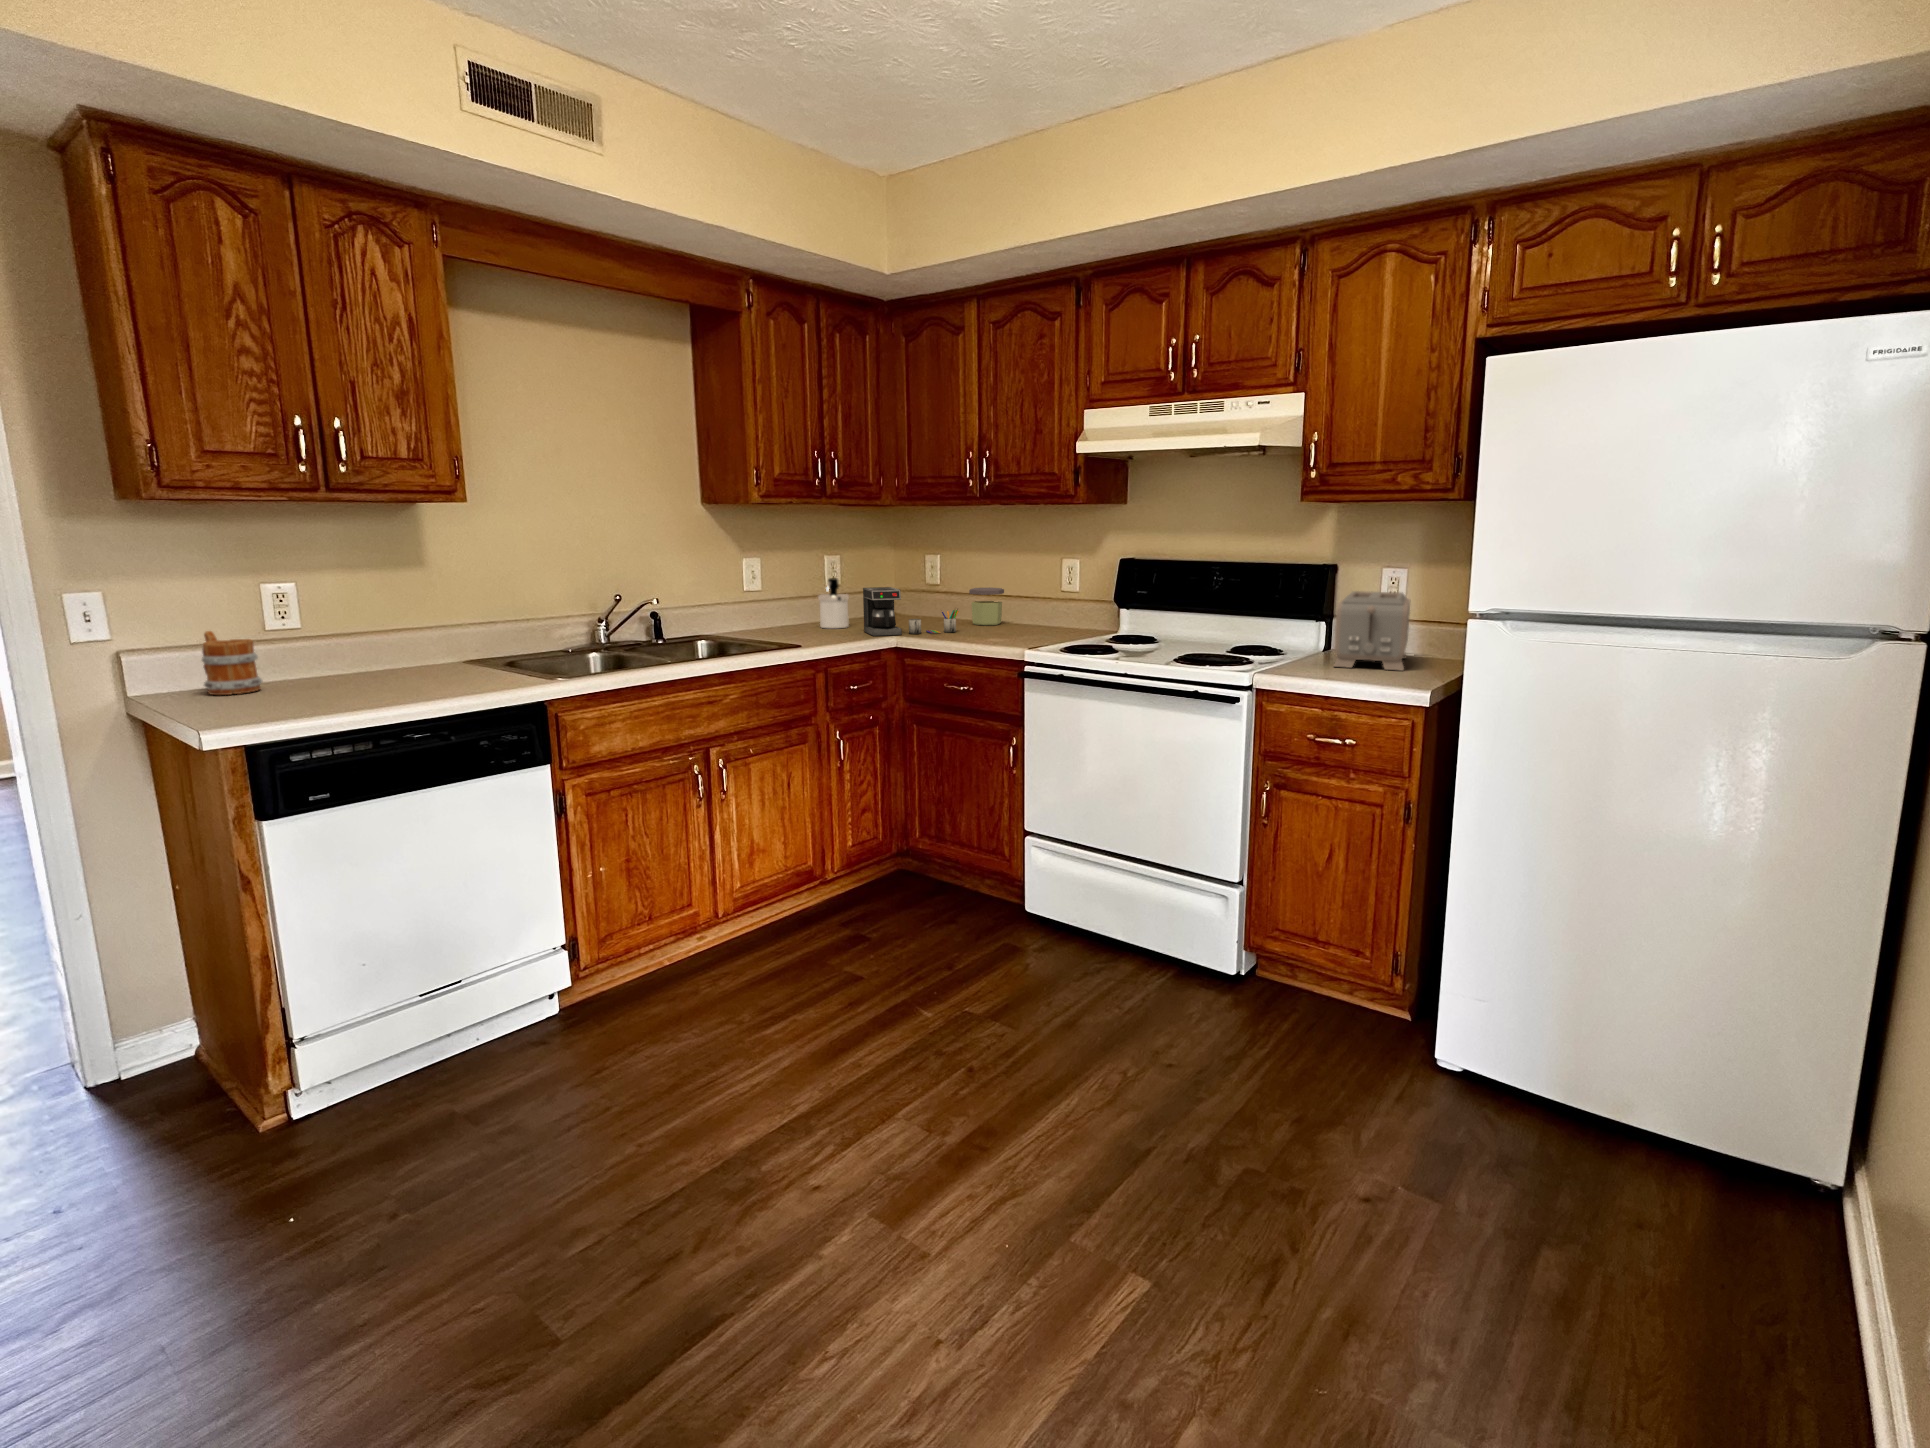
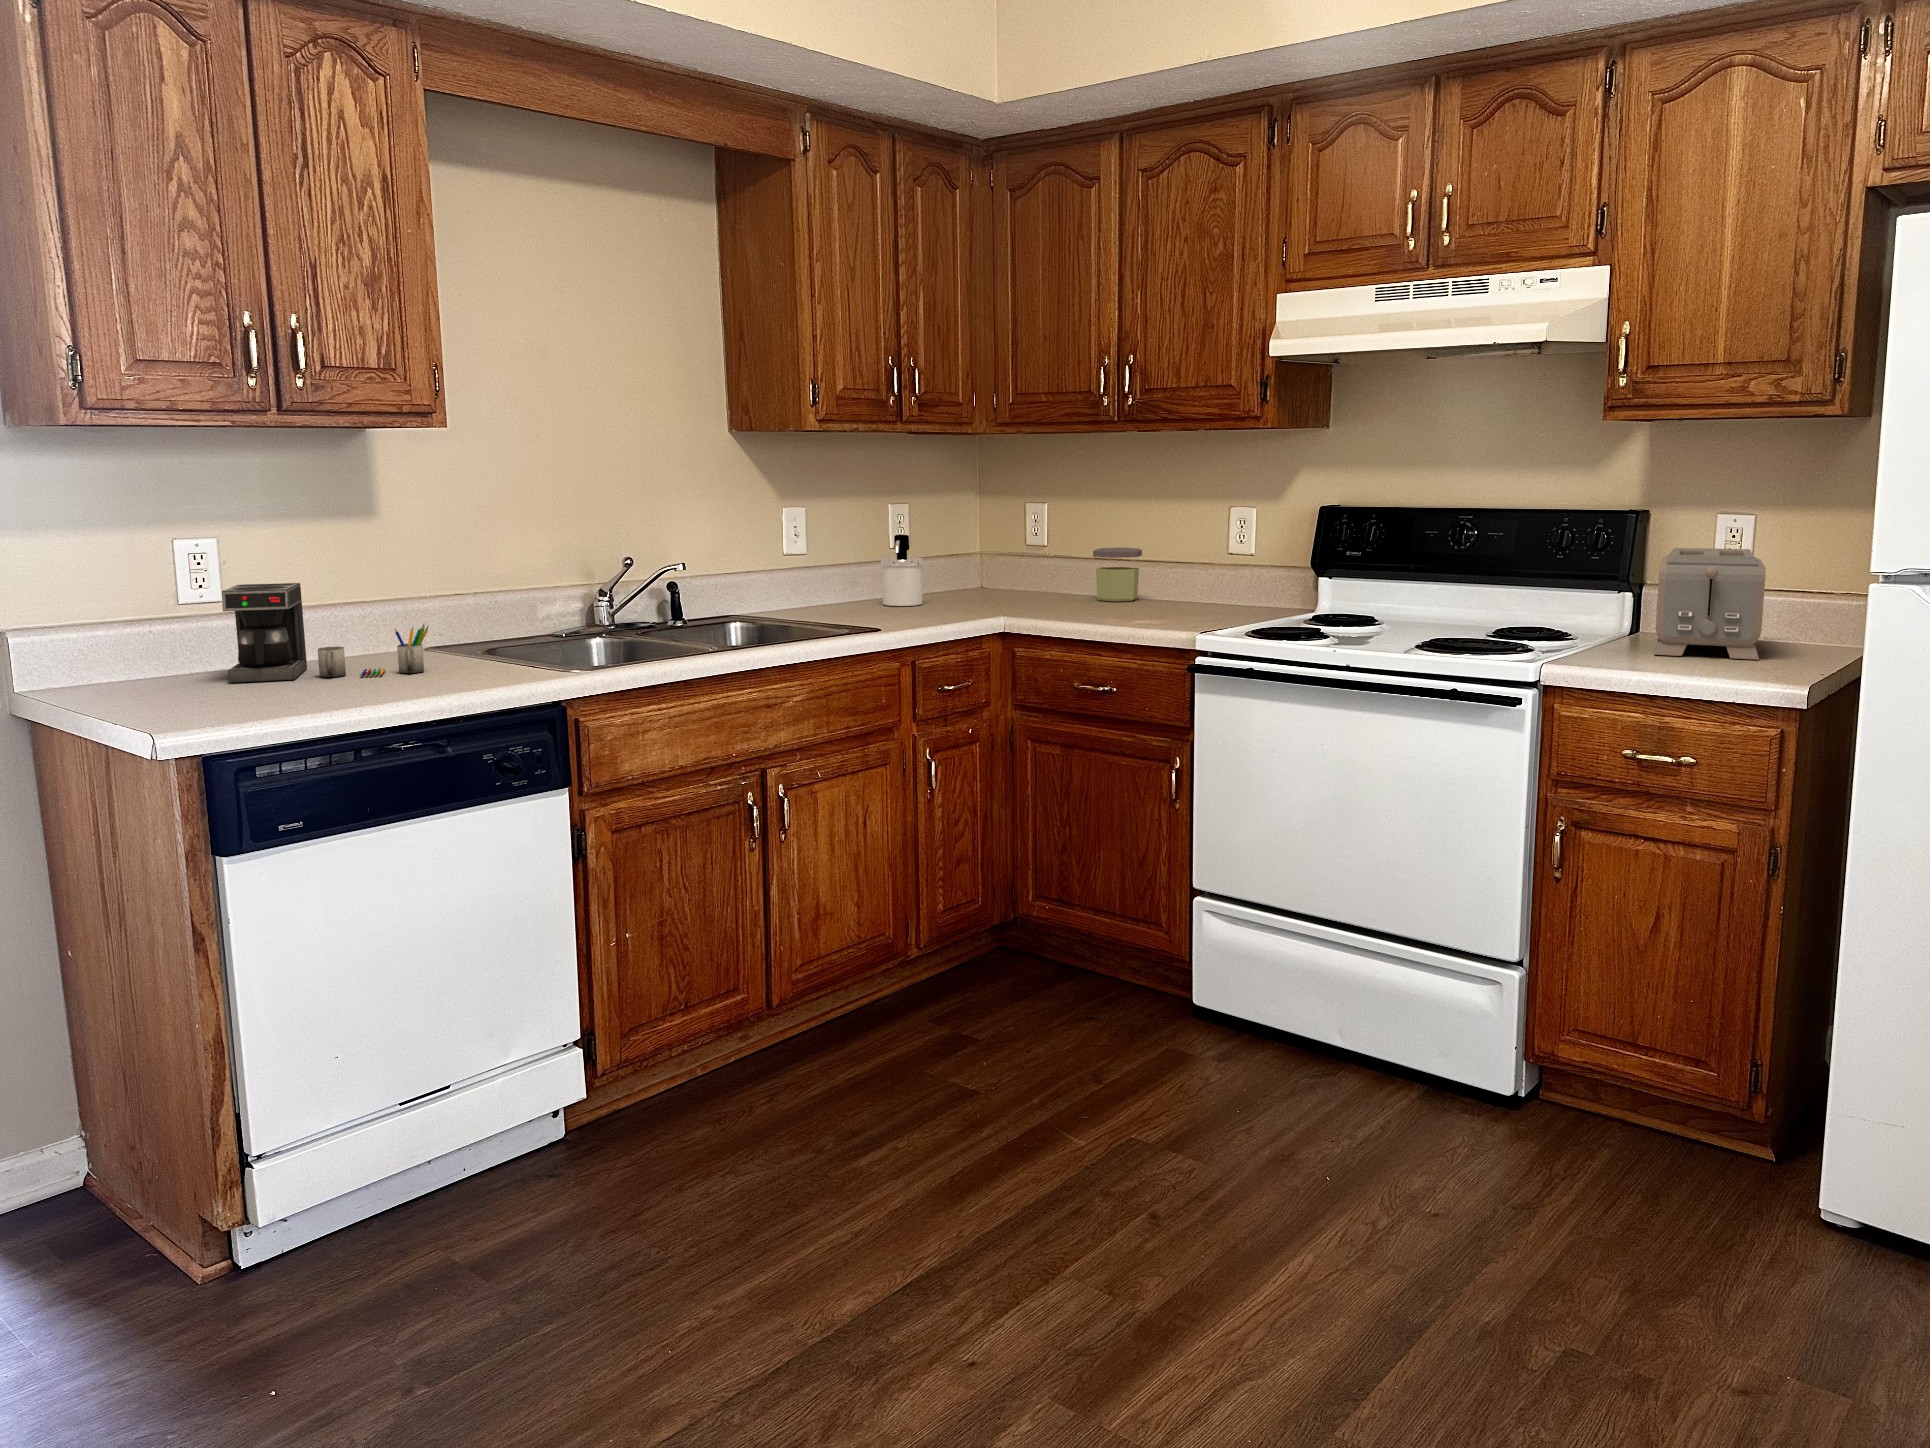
coffee maker: present [863,587,959,636] -> present [222,583,428,683]
mug: present [202,631,262,695] -> none [108,604,187,691]

